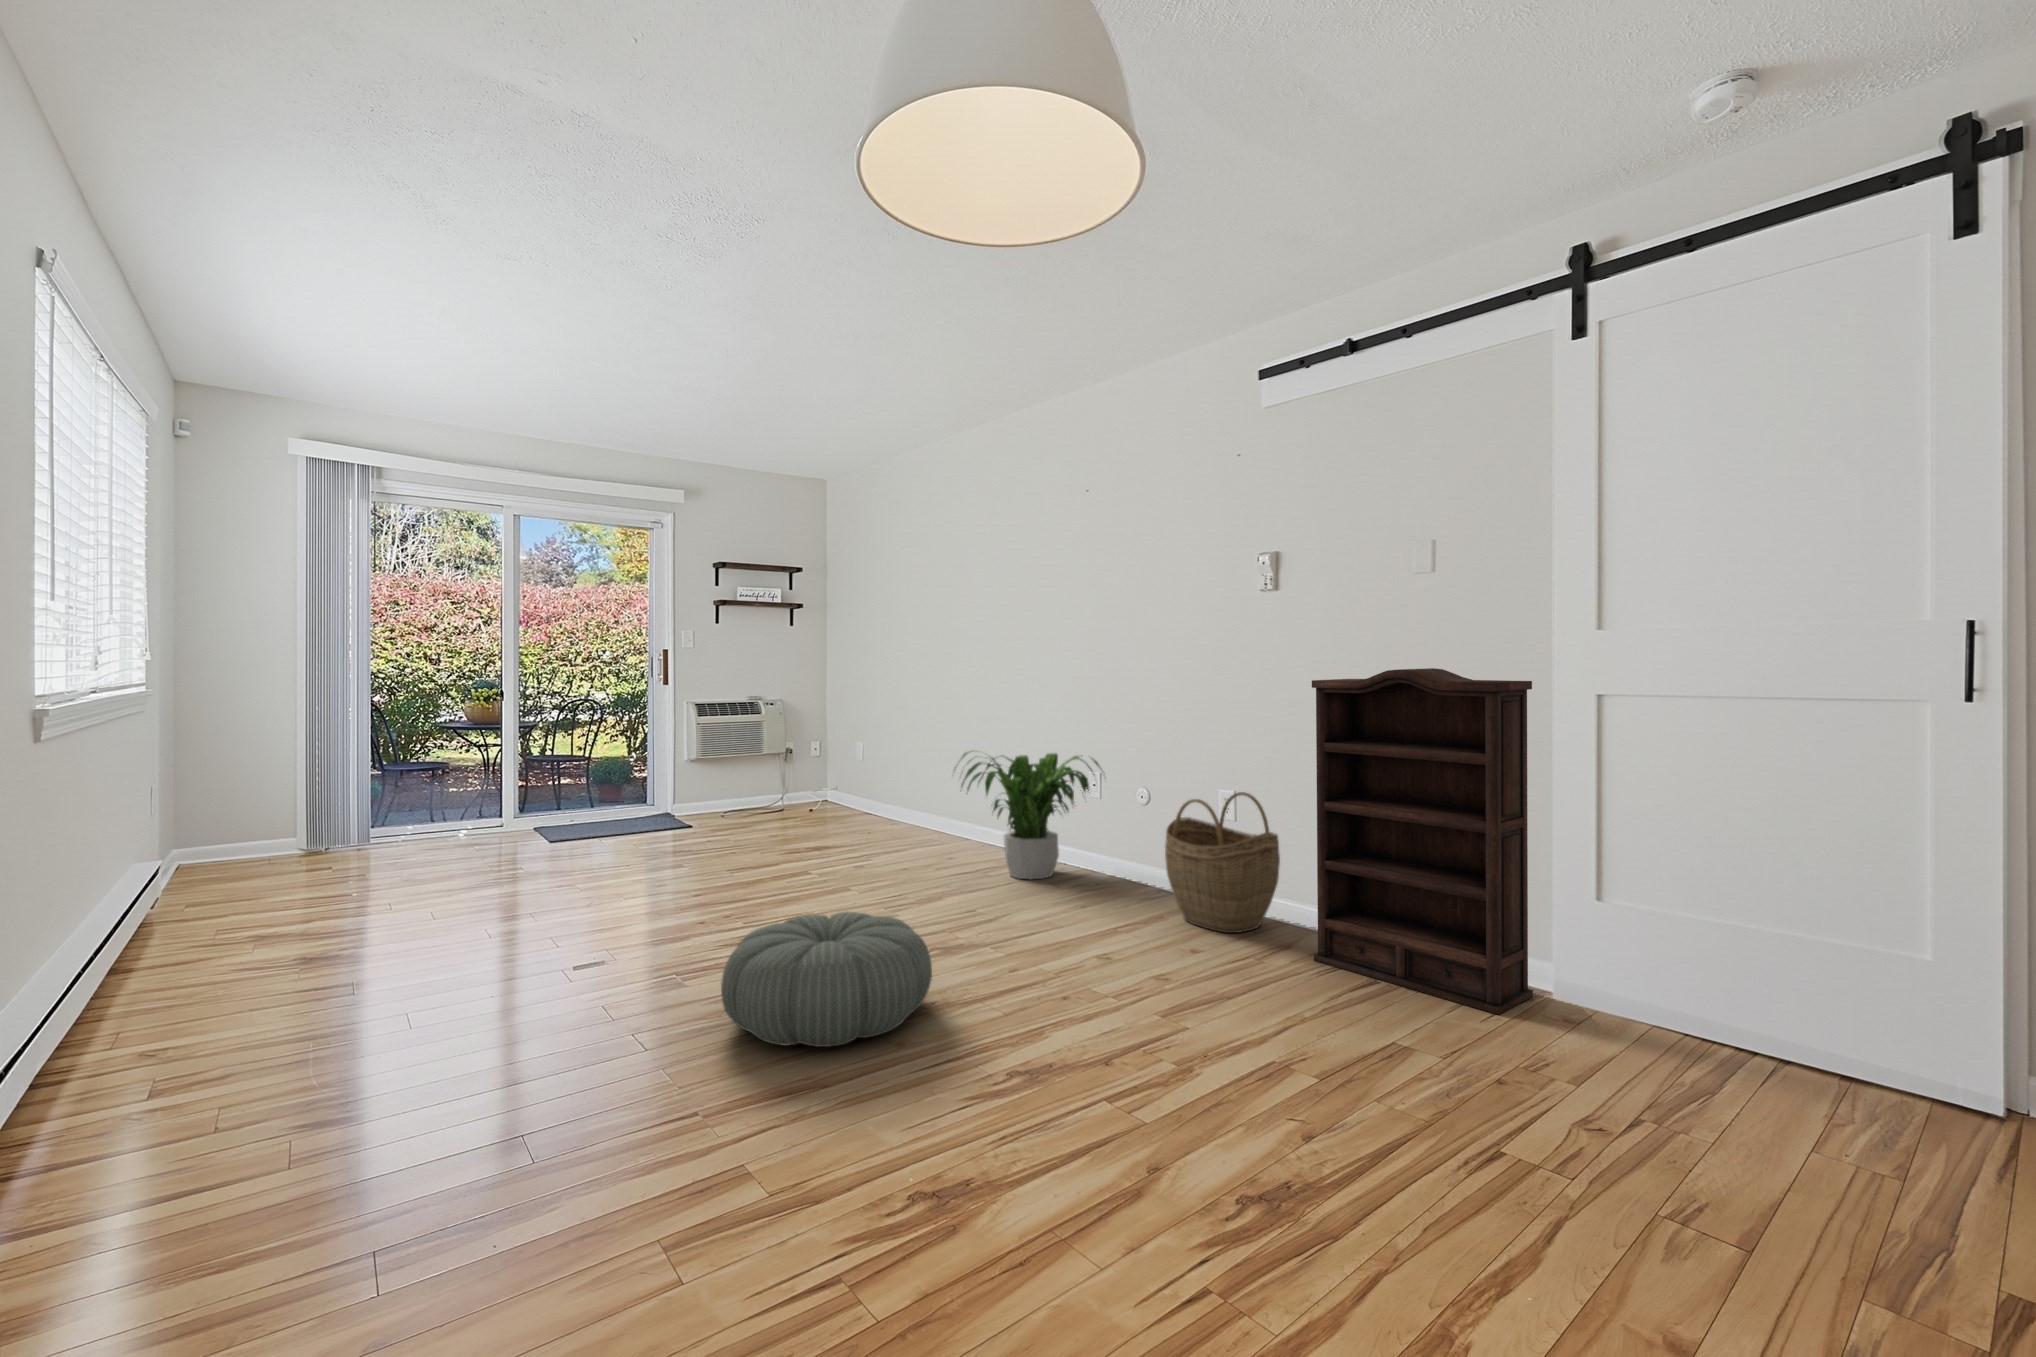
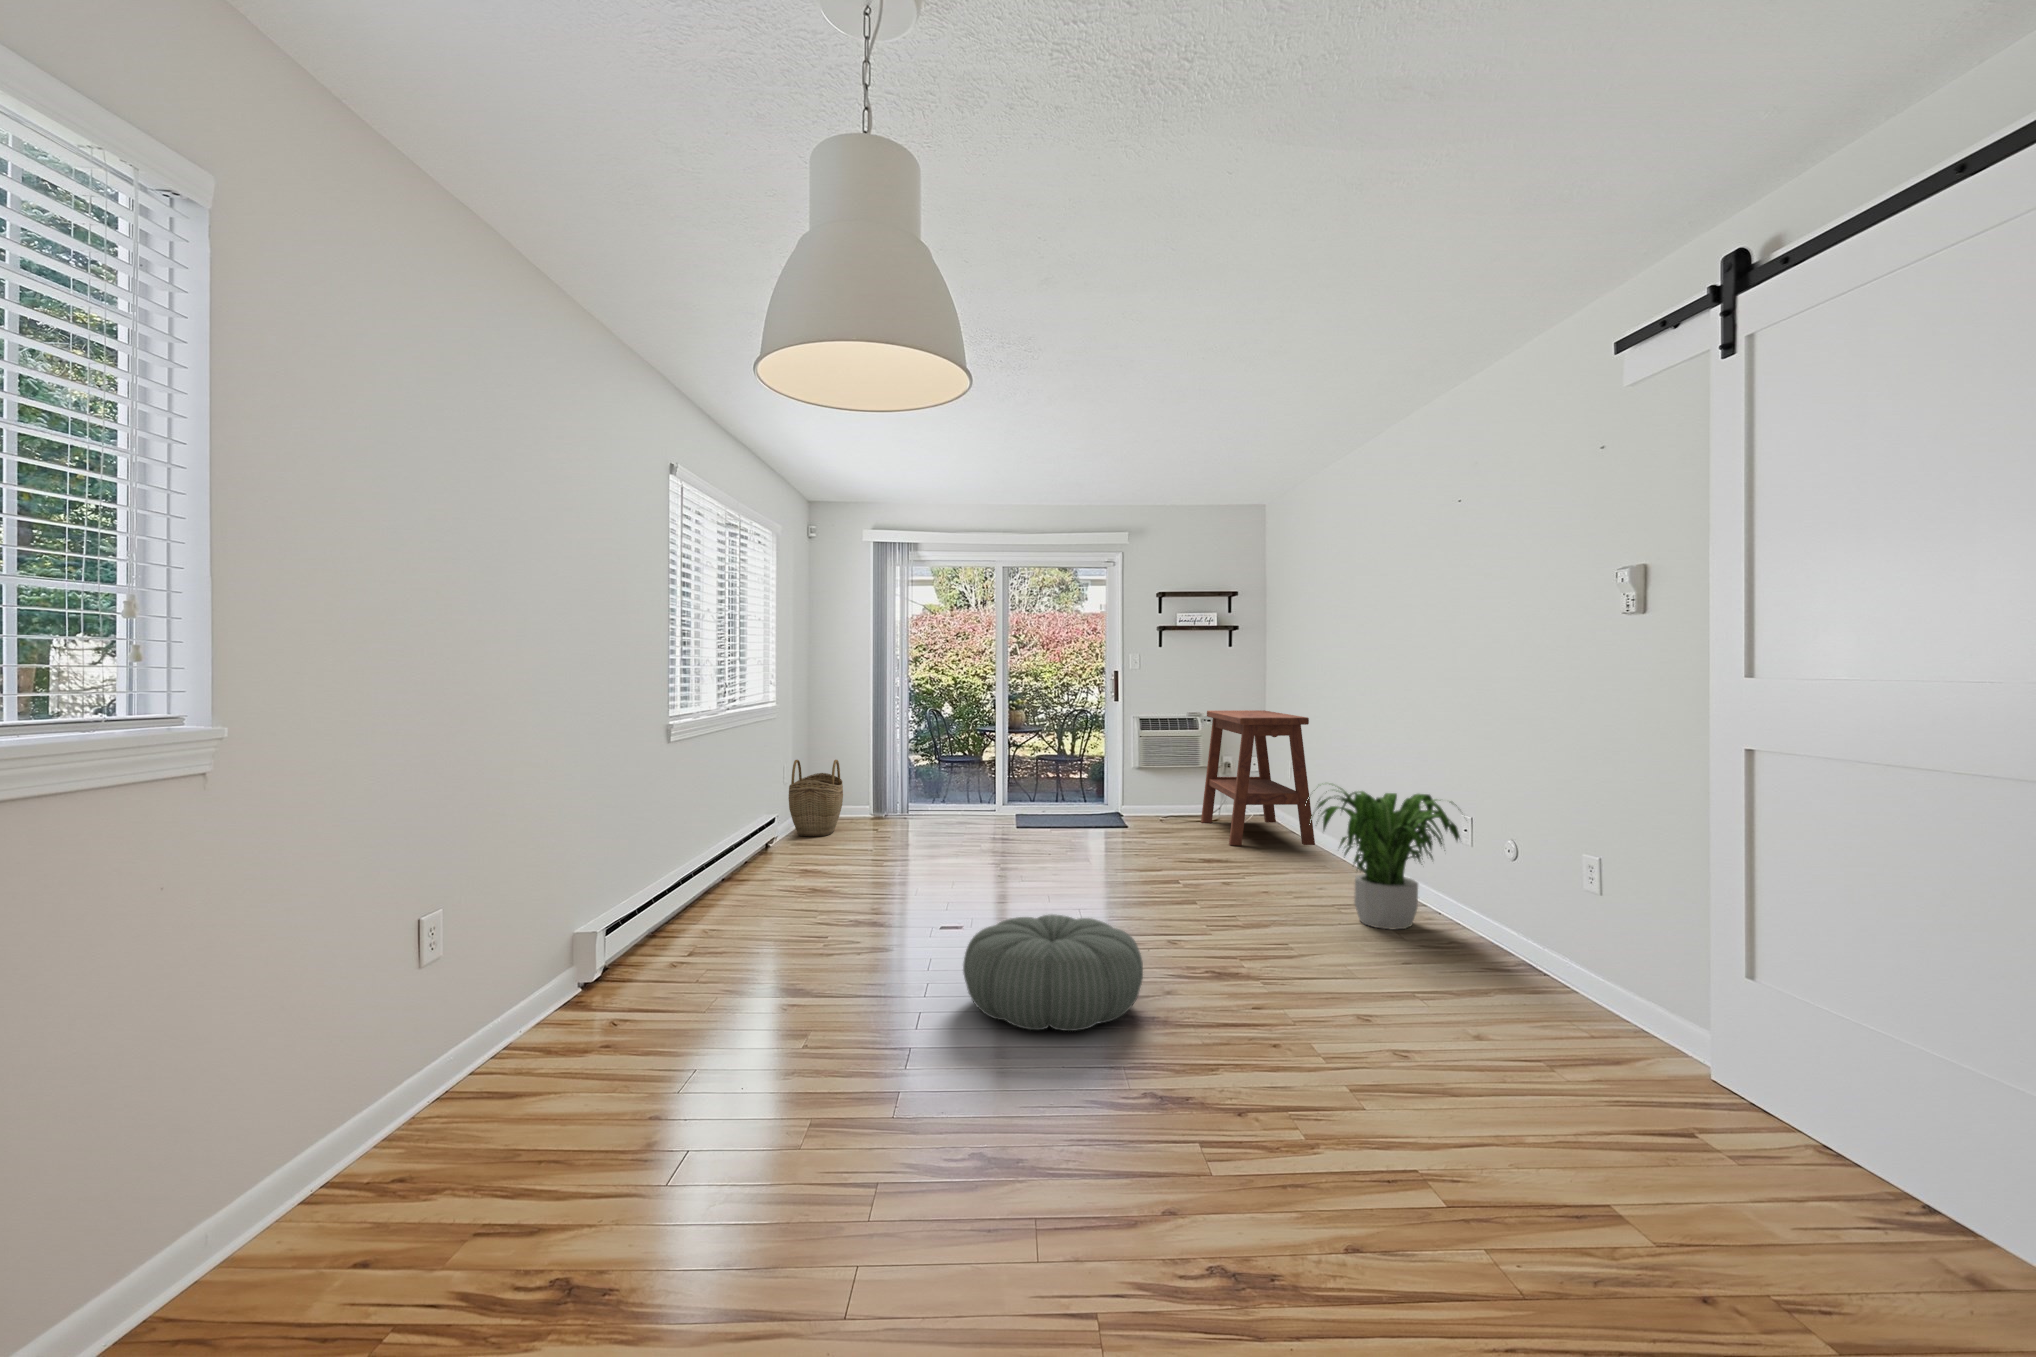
bookshelf: present [1312,668,1533,1015] -> none [1625,726,1944,1226]
side table: none [769,690,901,828] -> present [1201,710,1315,845]
woven basket: present [1165,792,1280,933] -> present [788,760,843,836]

